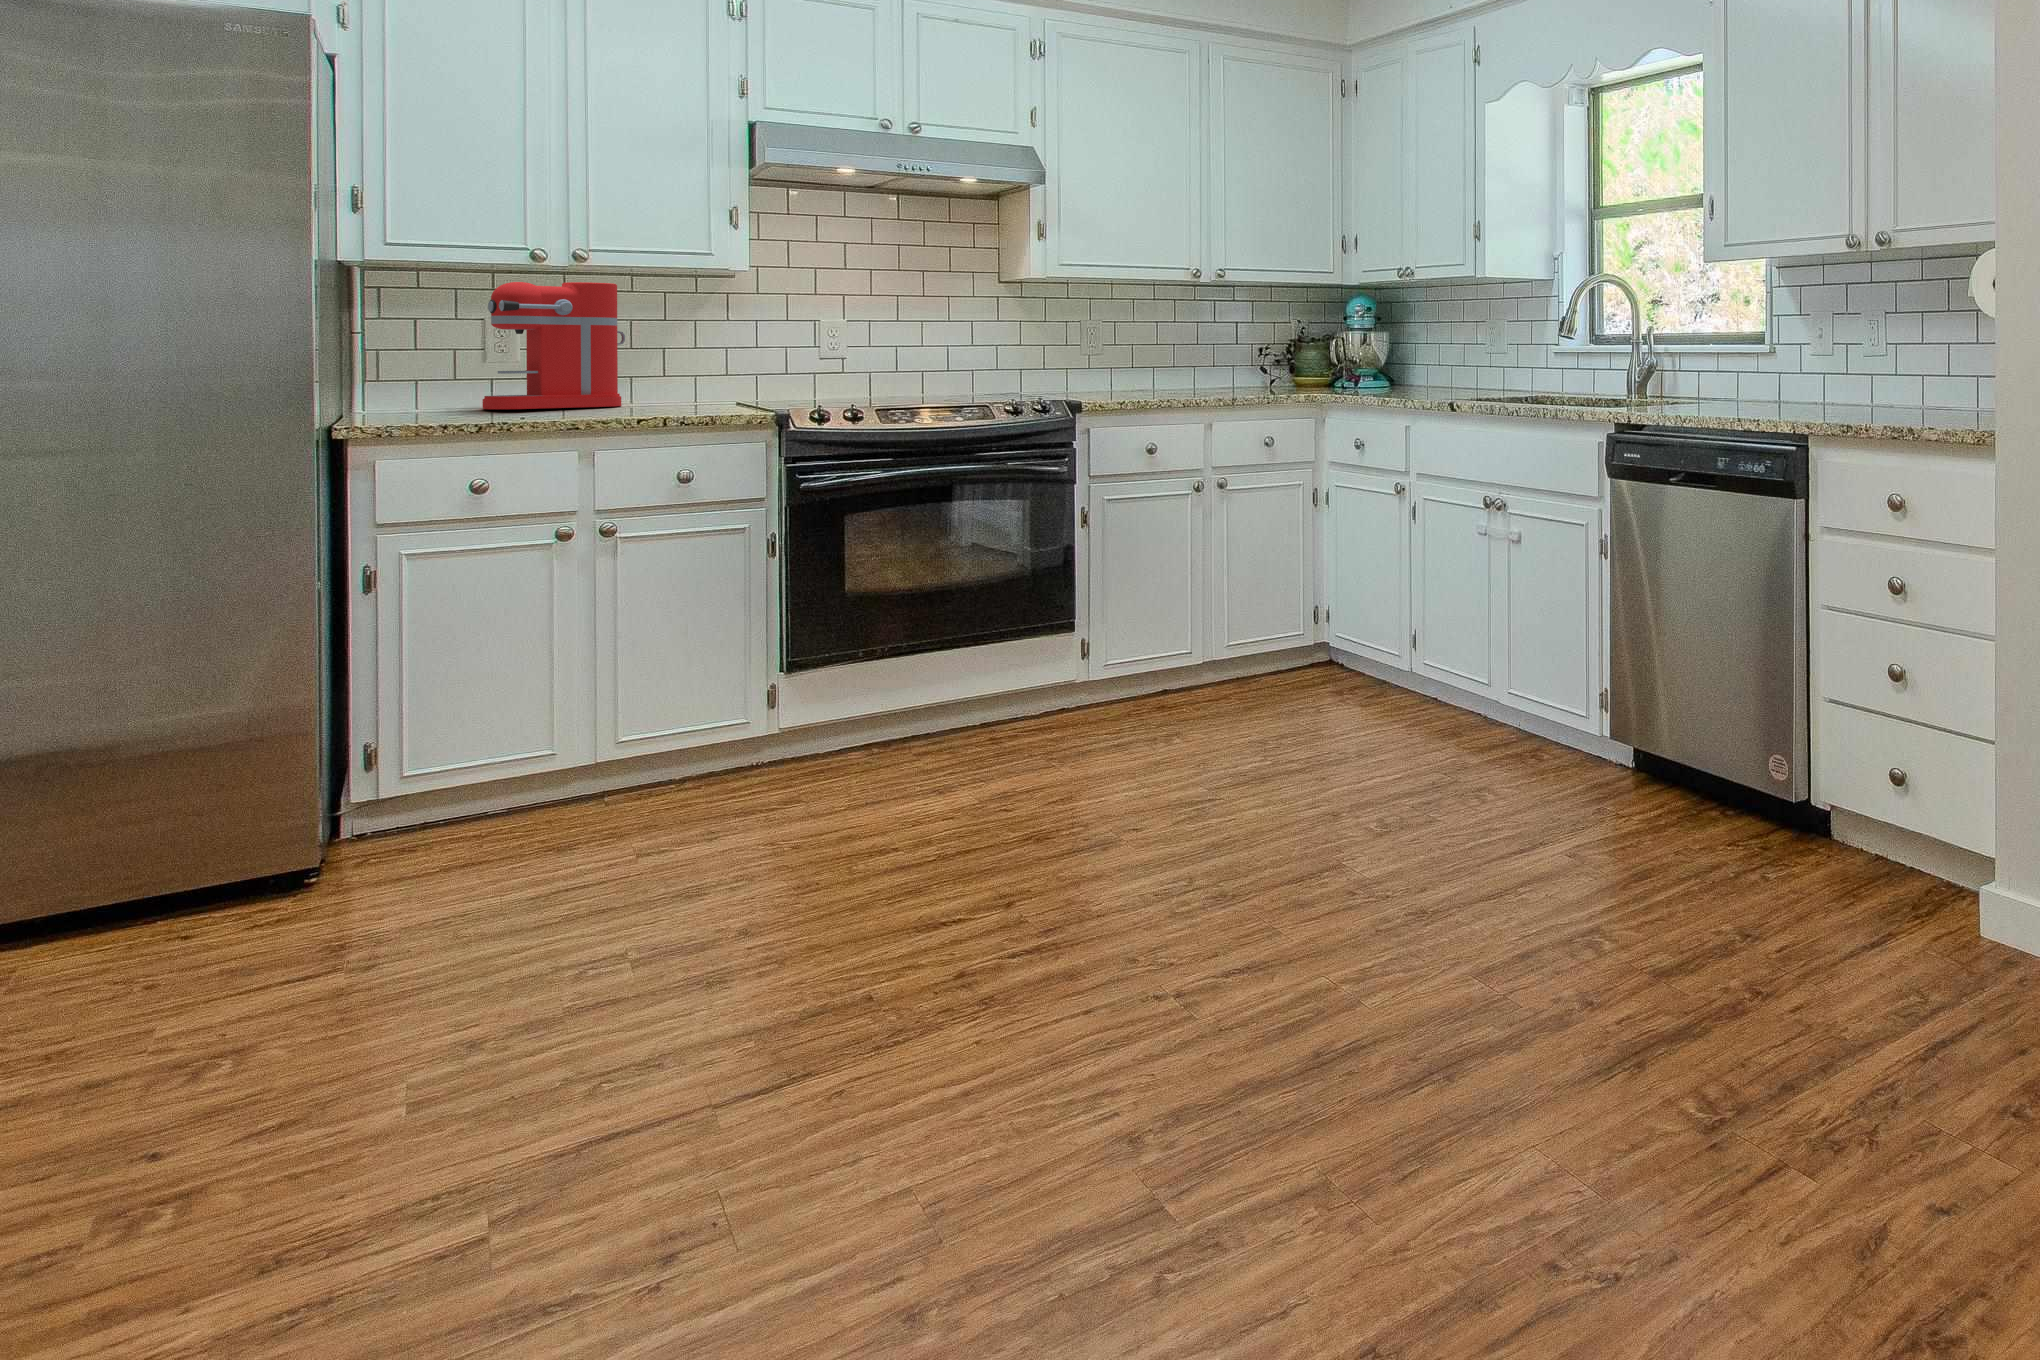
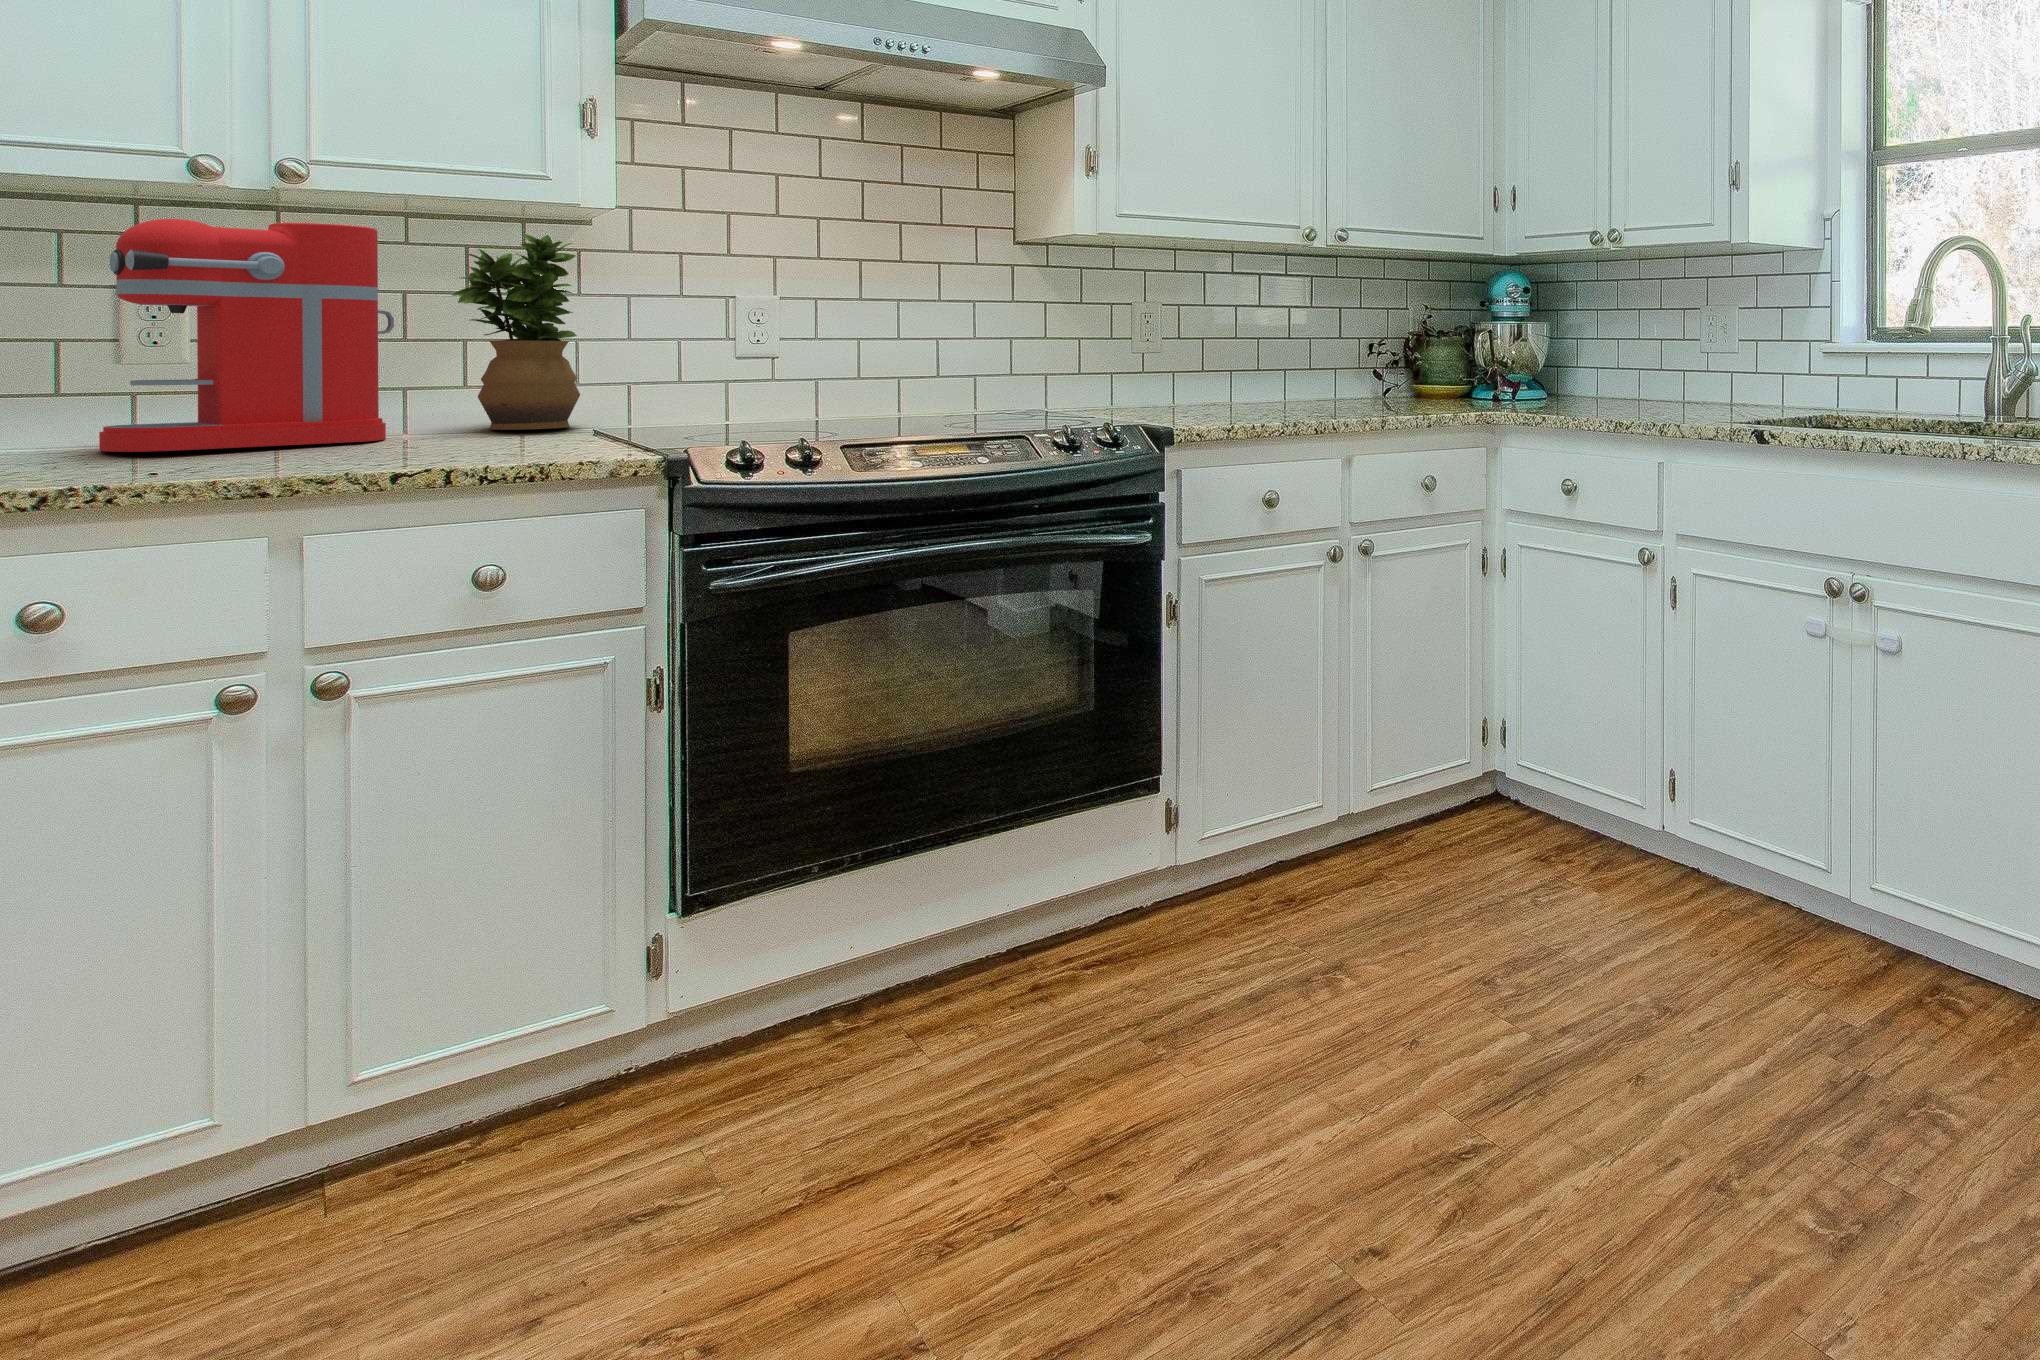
potted plant: none [654,285,726,401] -> present [452,234,580,430]

